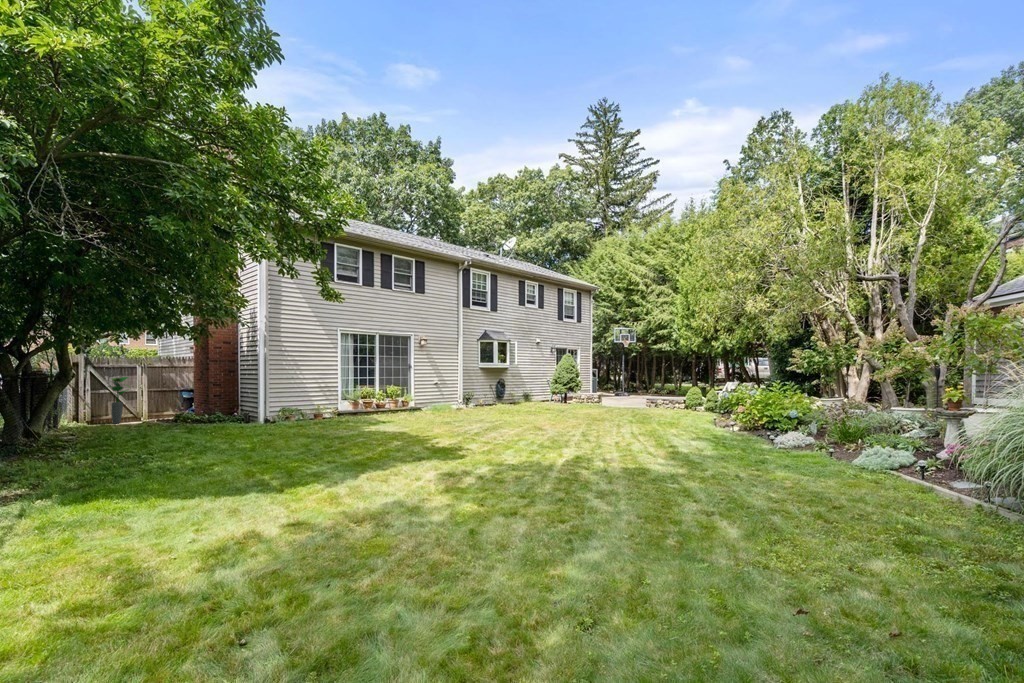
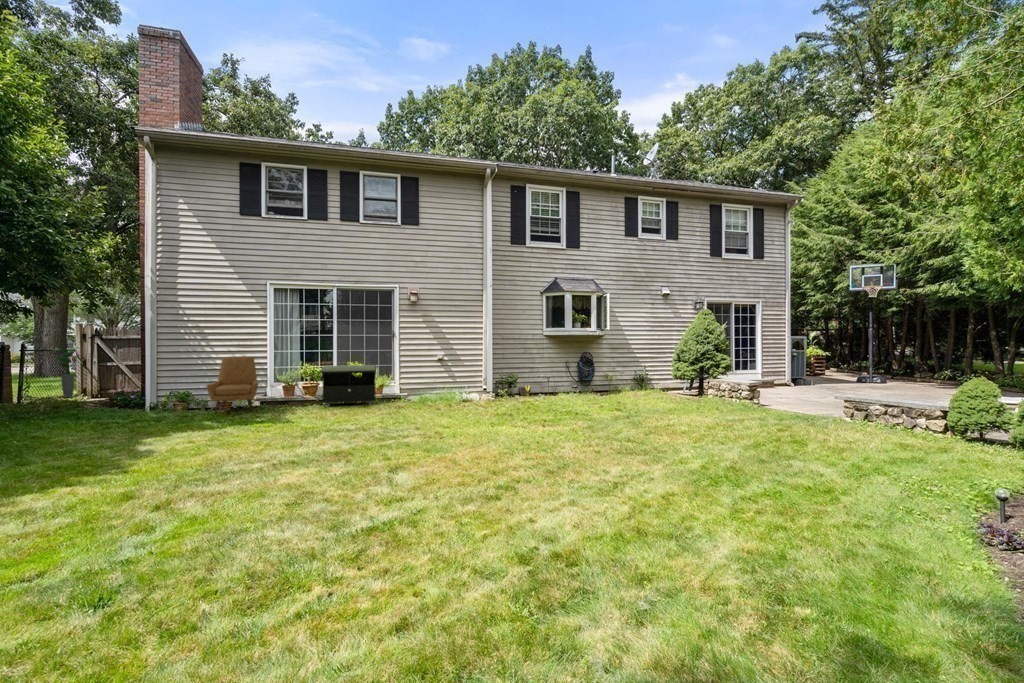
chair: none [315,383,356,423] -> present [207,357,258,413]
storage bench: none [376,388,416,416] -> present [322,365,375,406]

